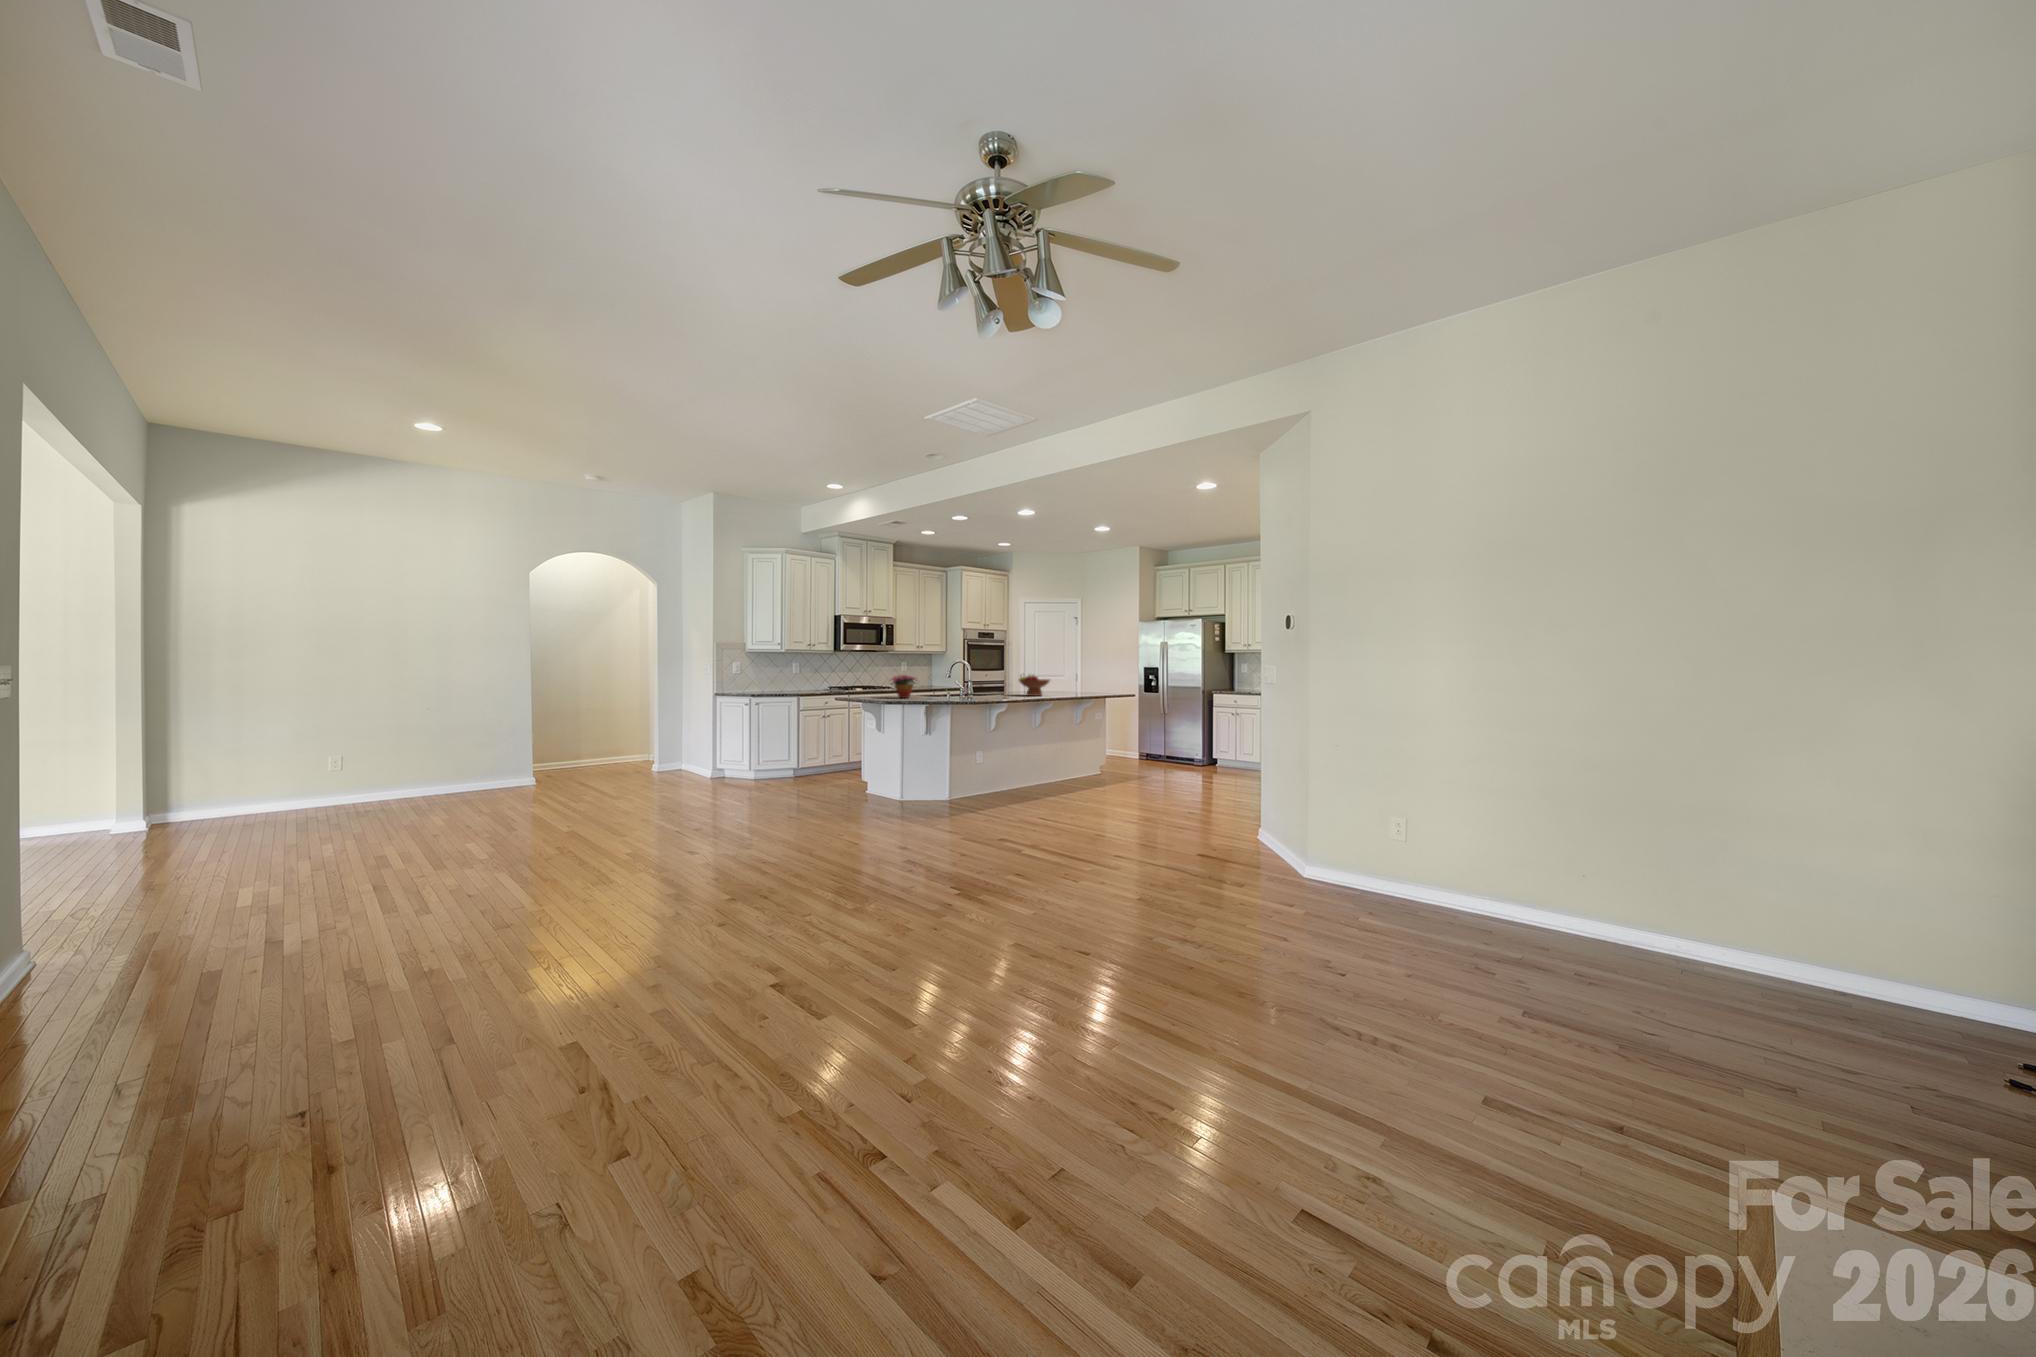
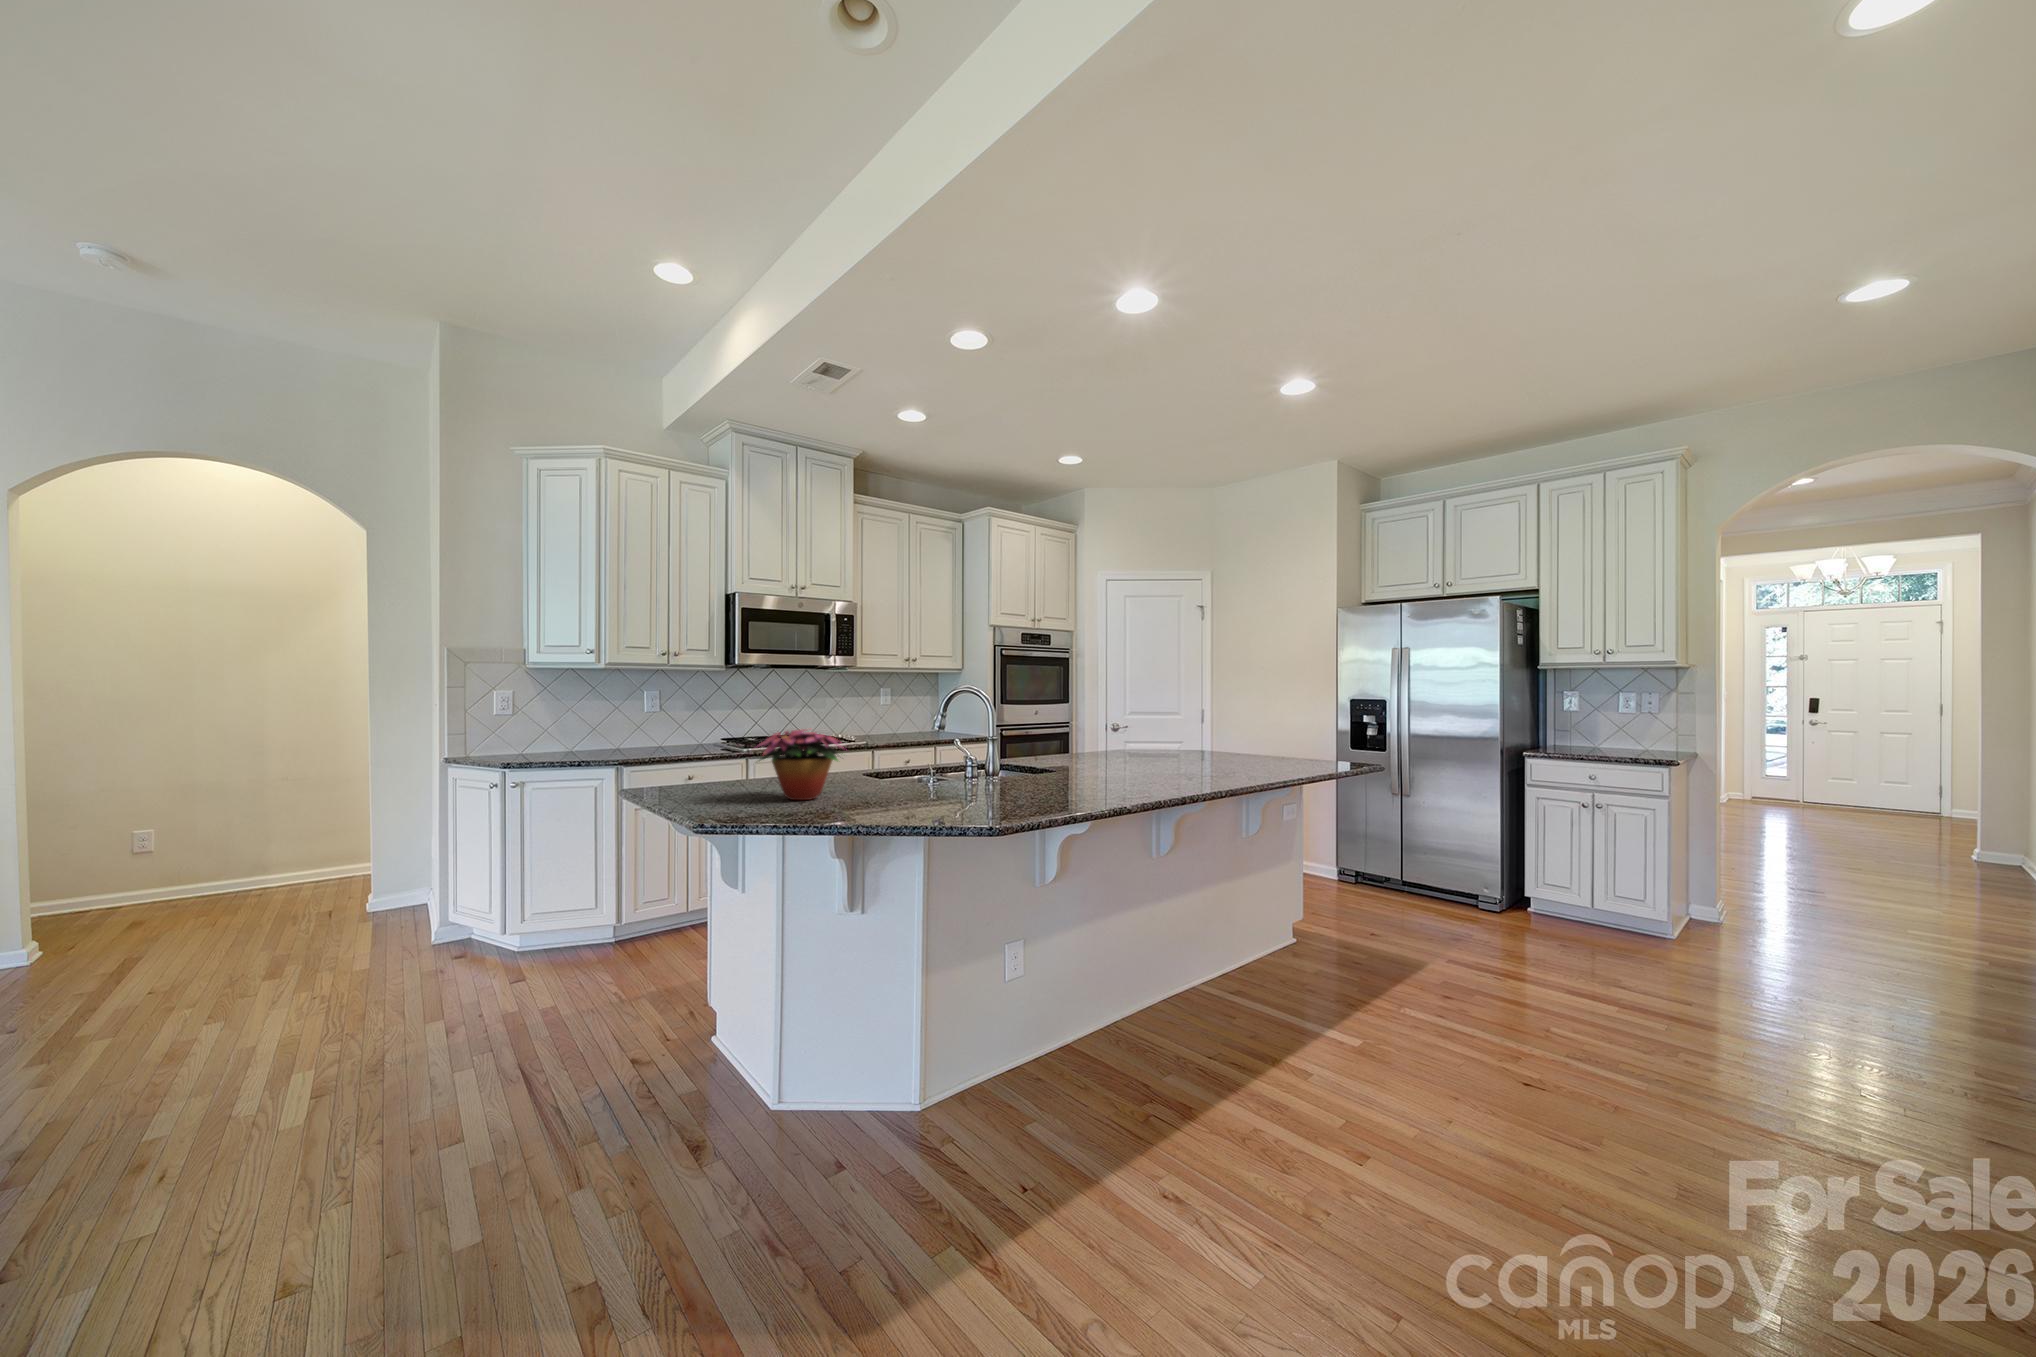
fruit bowl: present [1019,675,1049,696] -> none [1123,720,1211,779]

